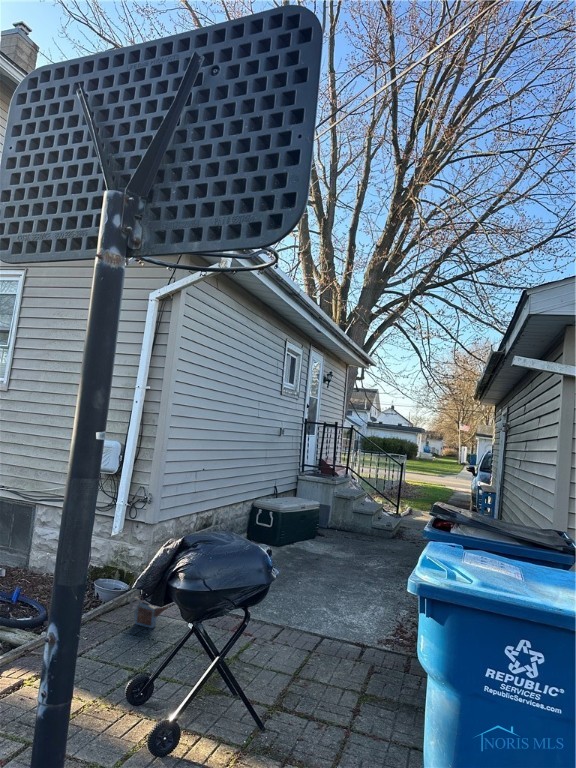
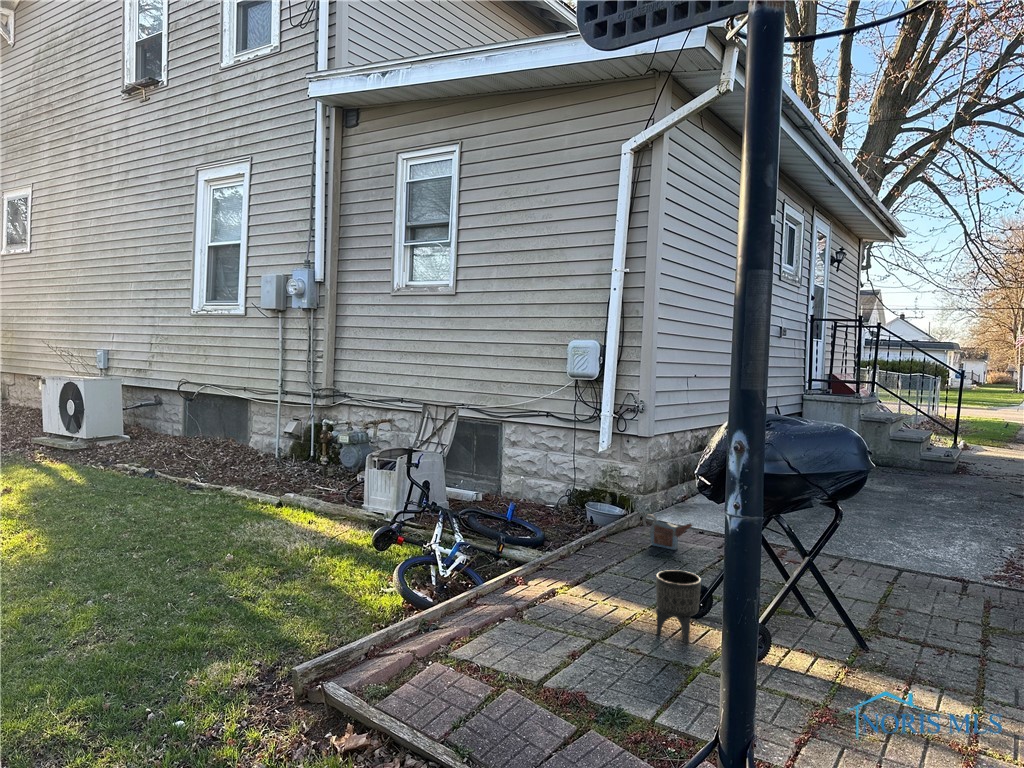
planter: none [94,667,136,737] -> present [656,570,701,643]

